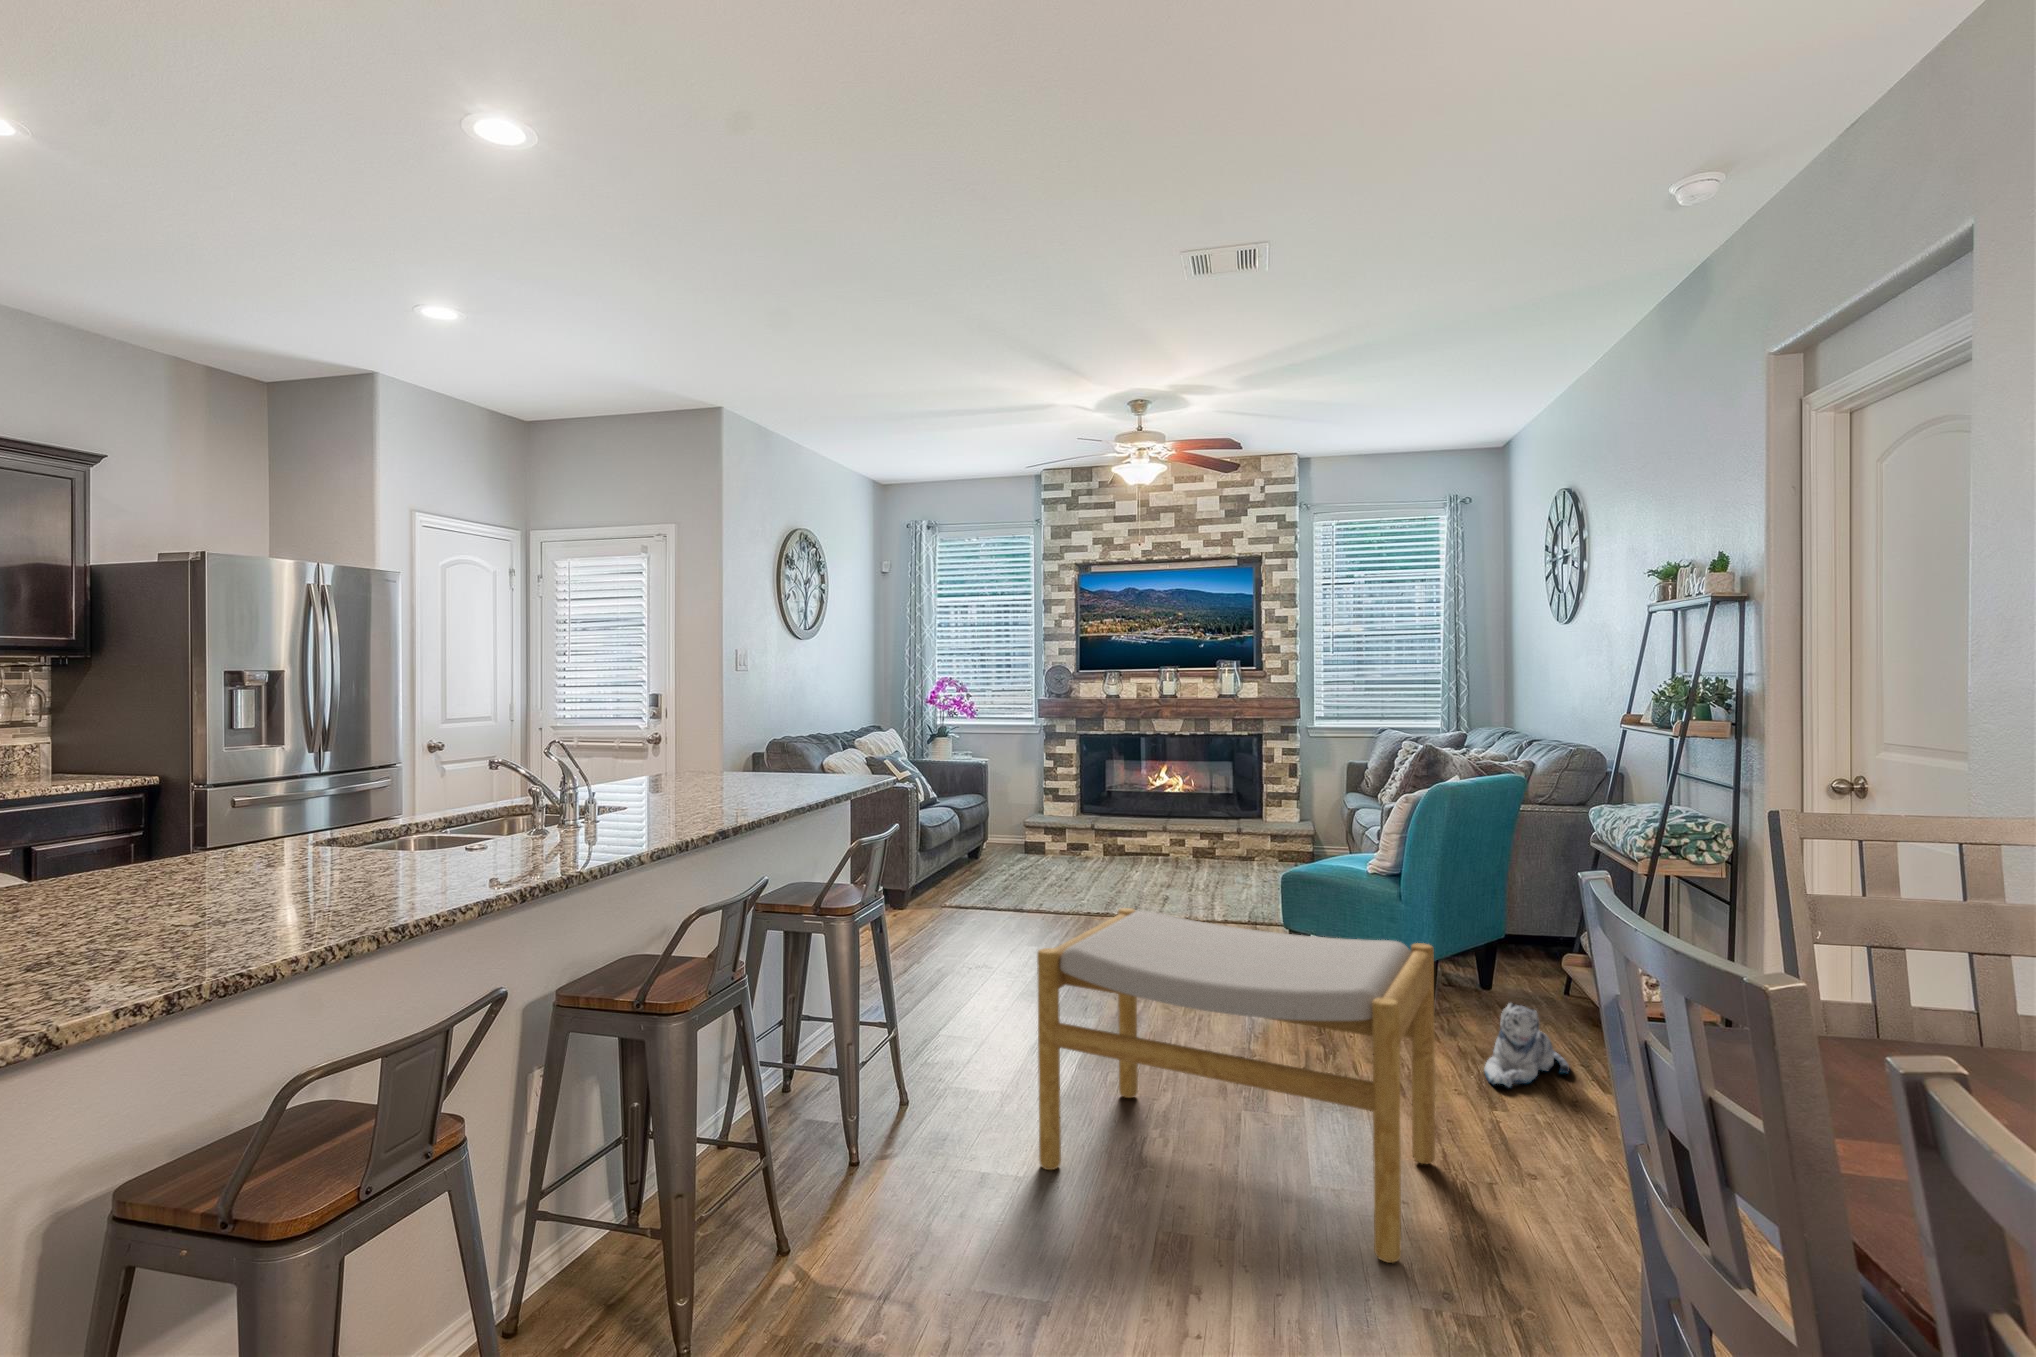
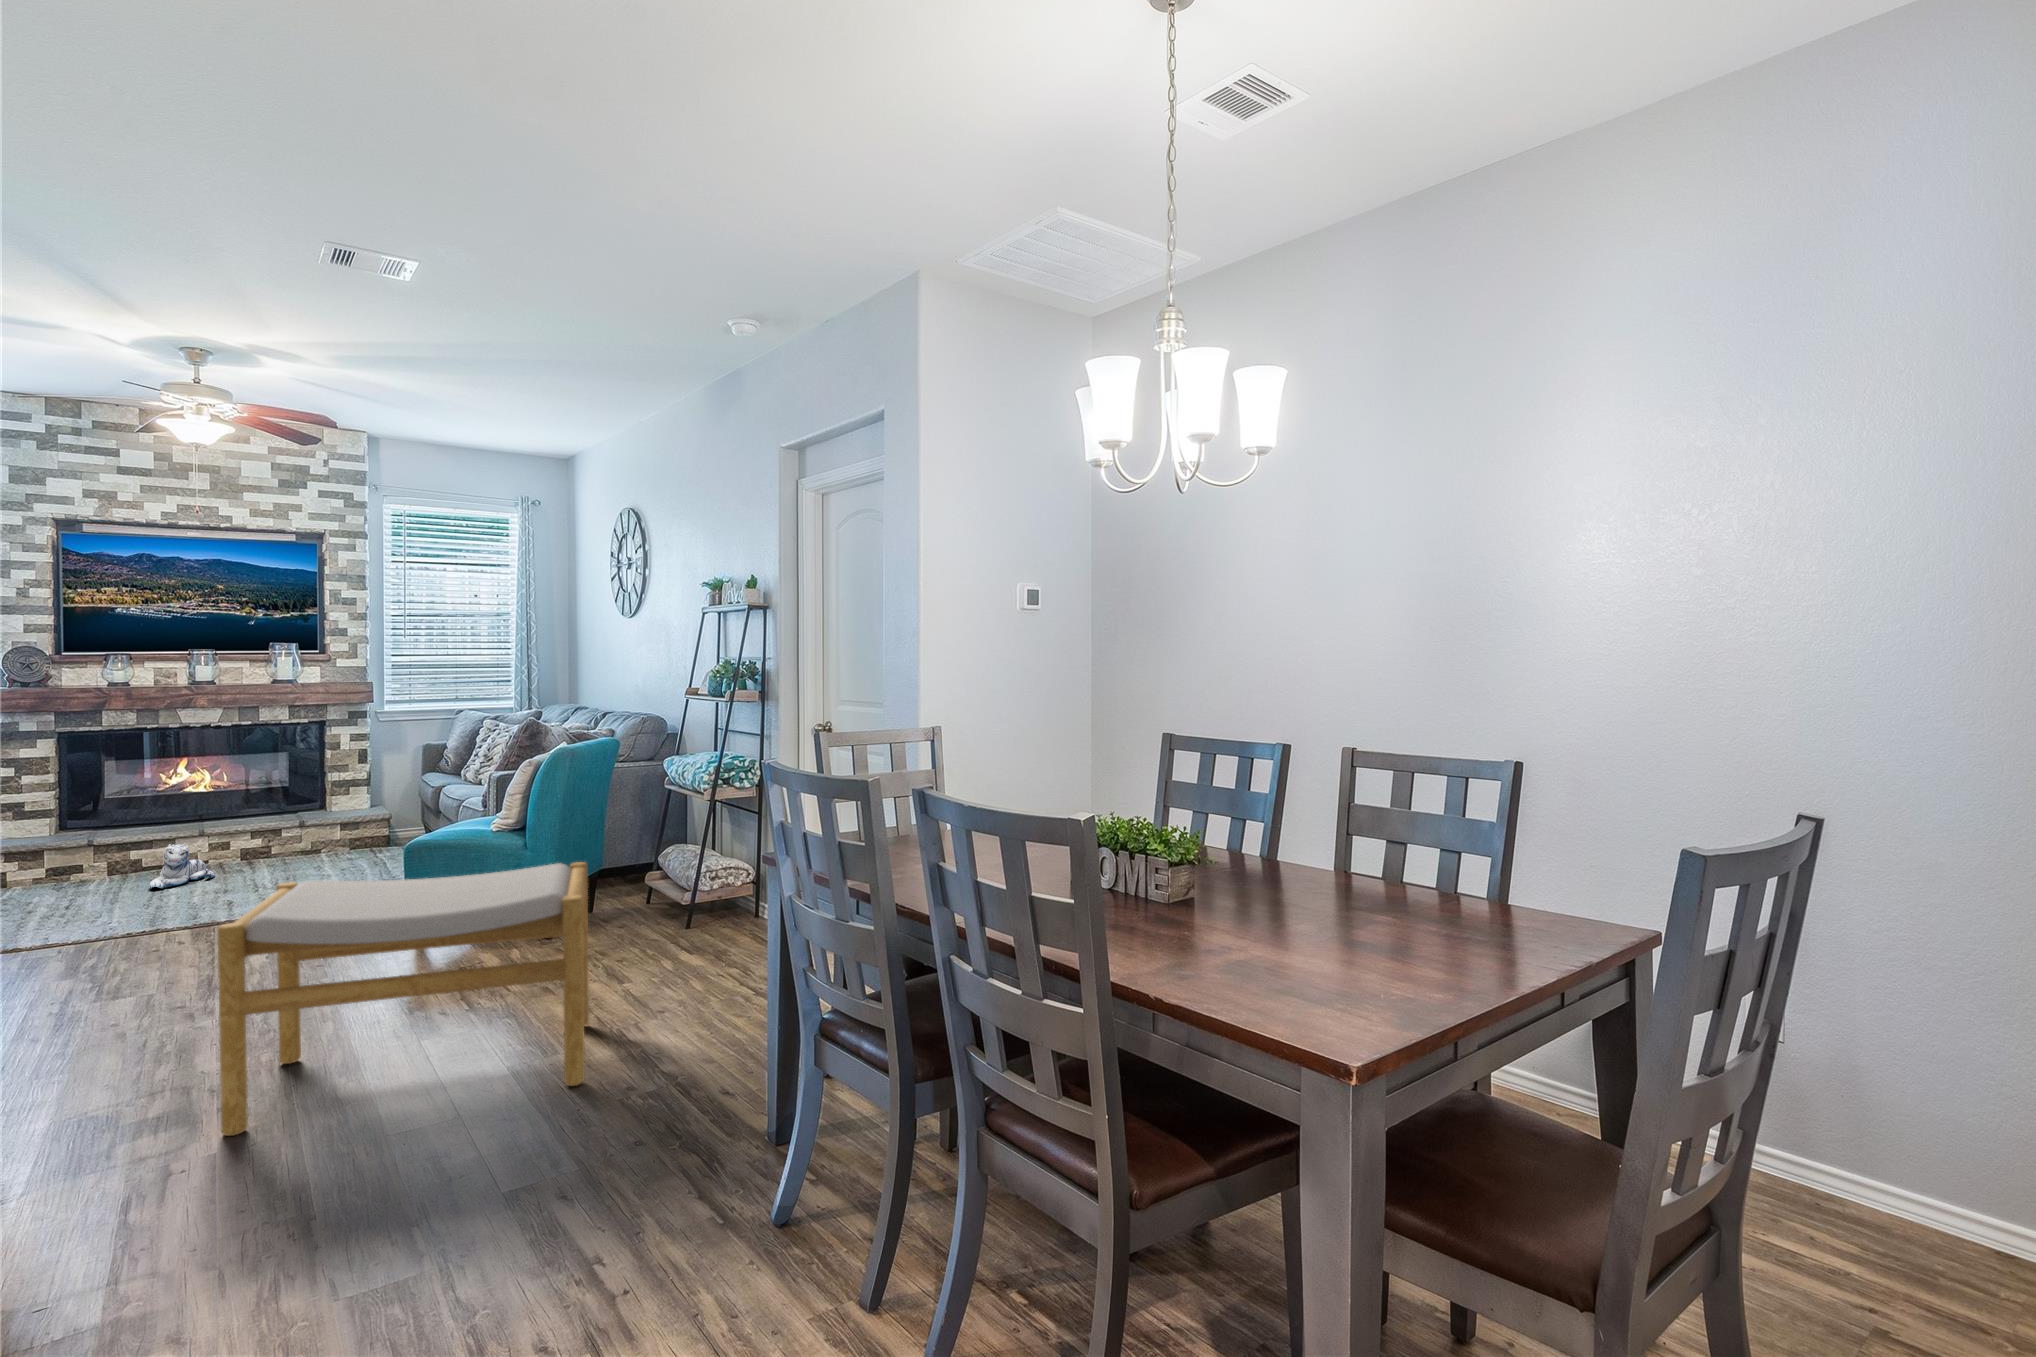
plush toy: present [1484,1003,1570,1087] -> present [149,844,215,889]

